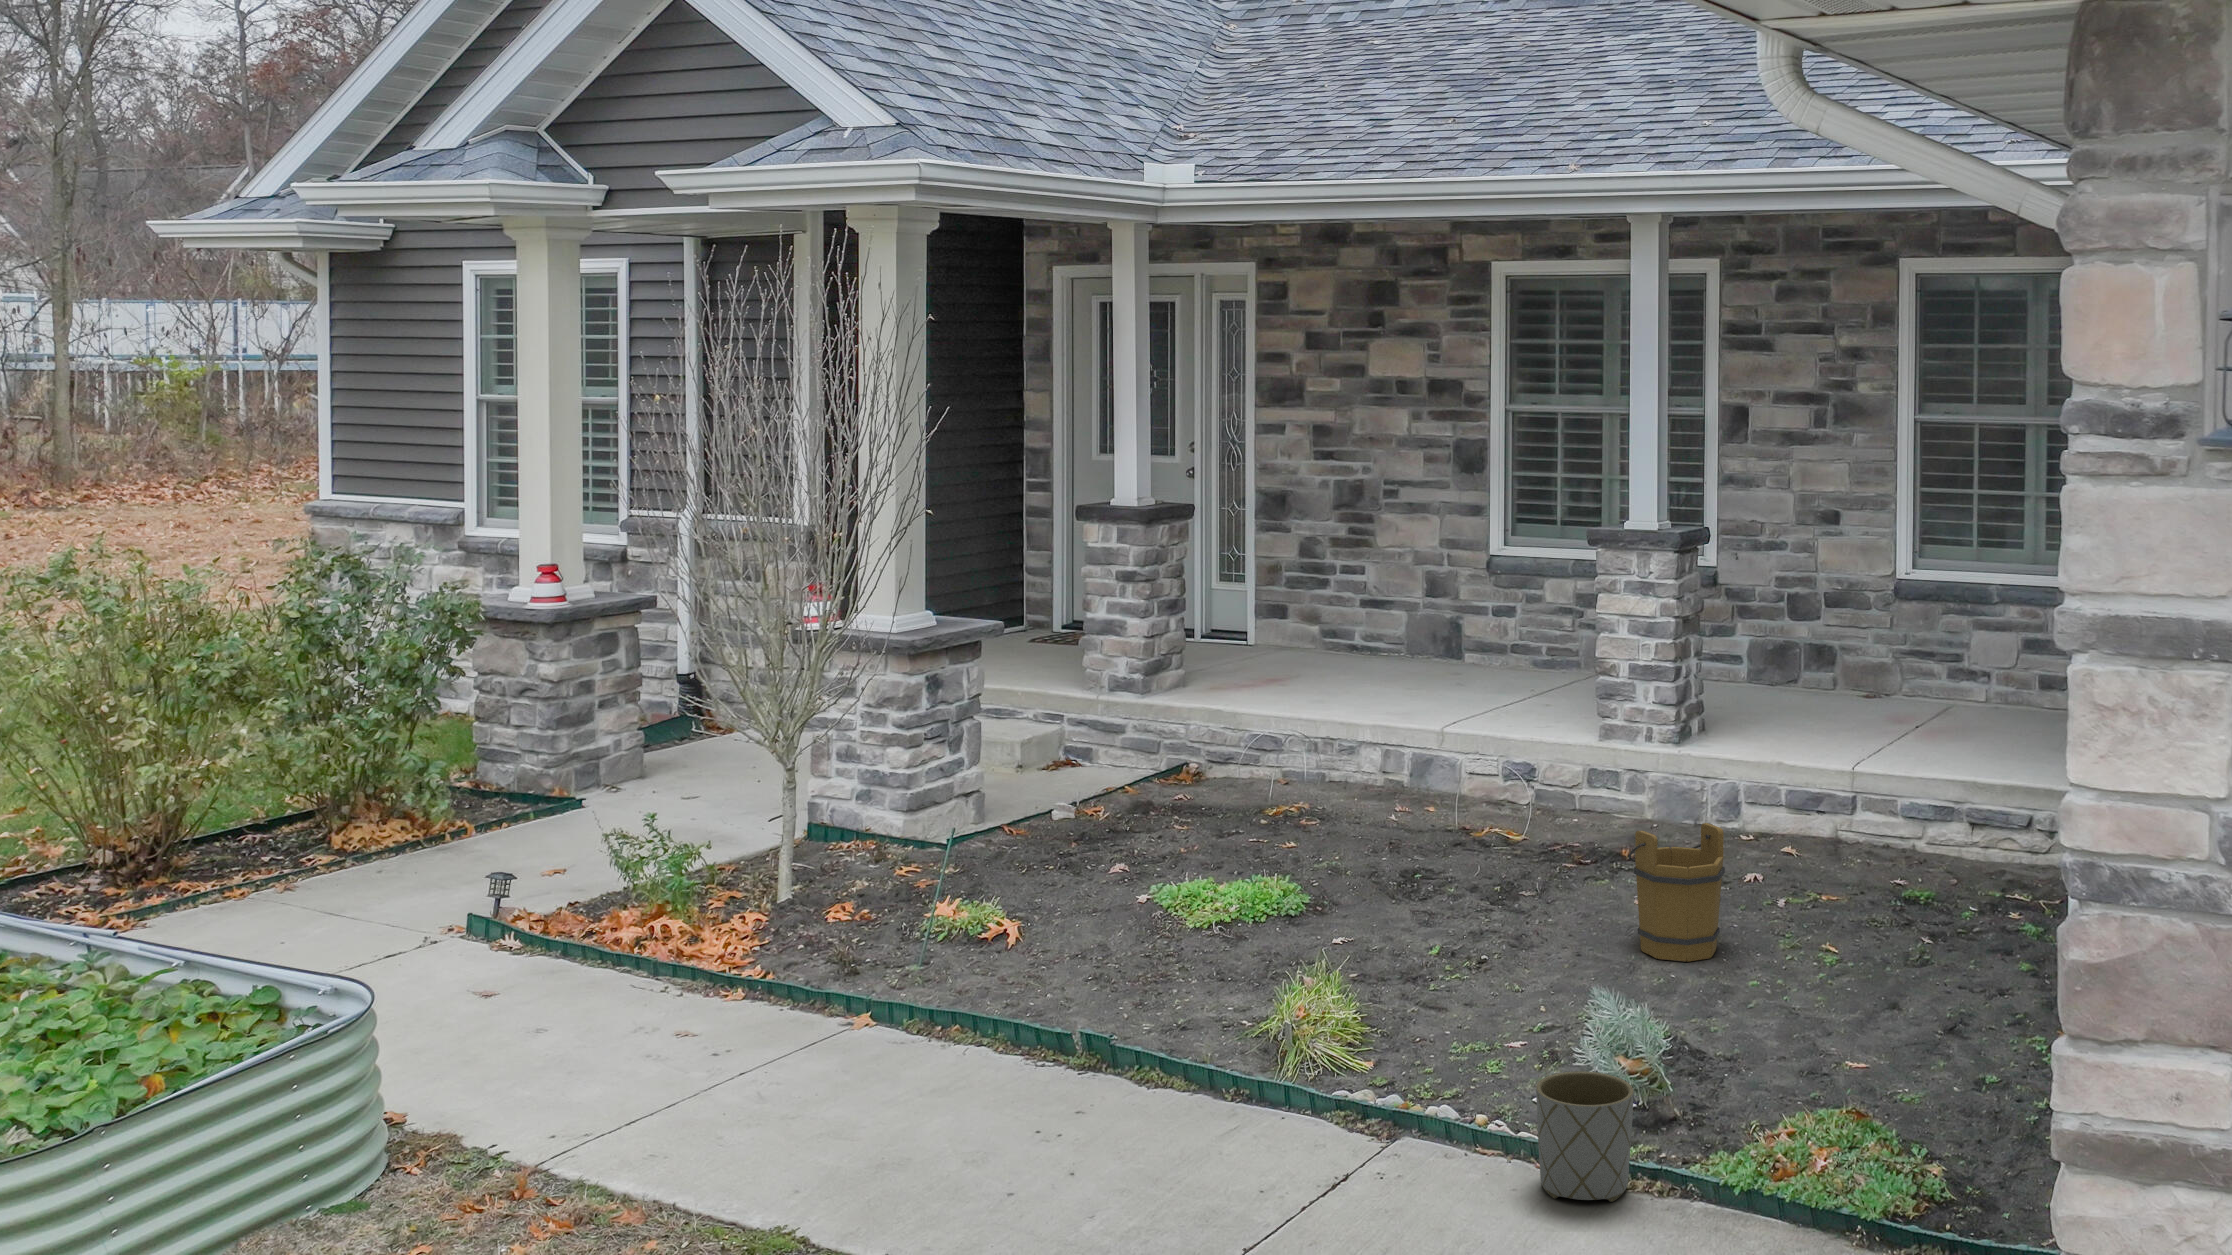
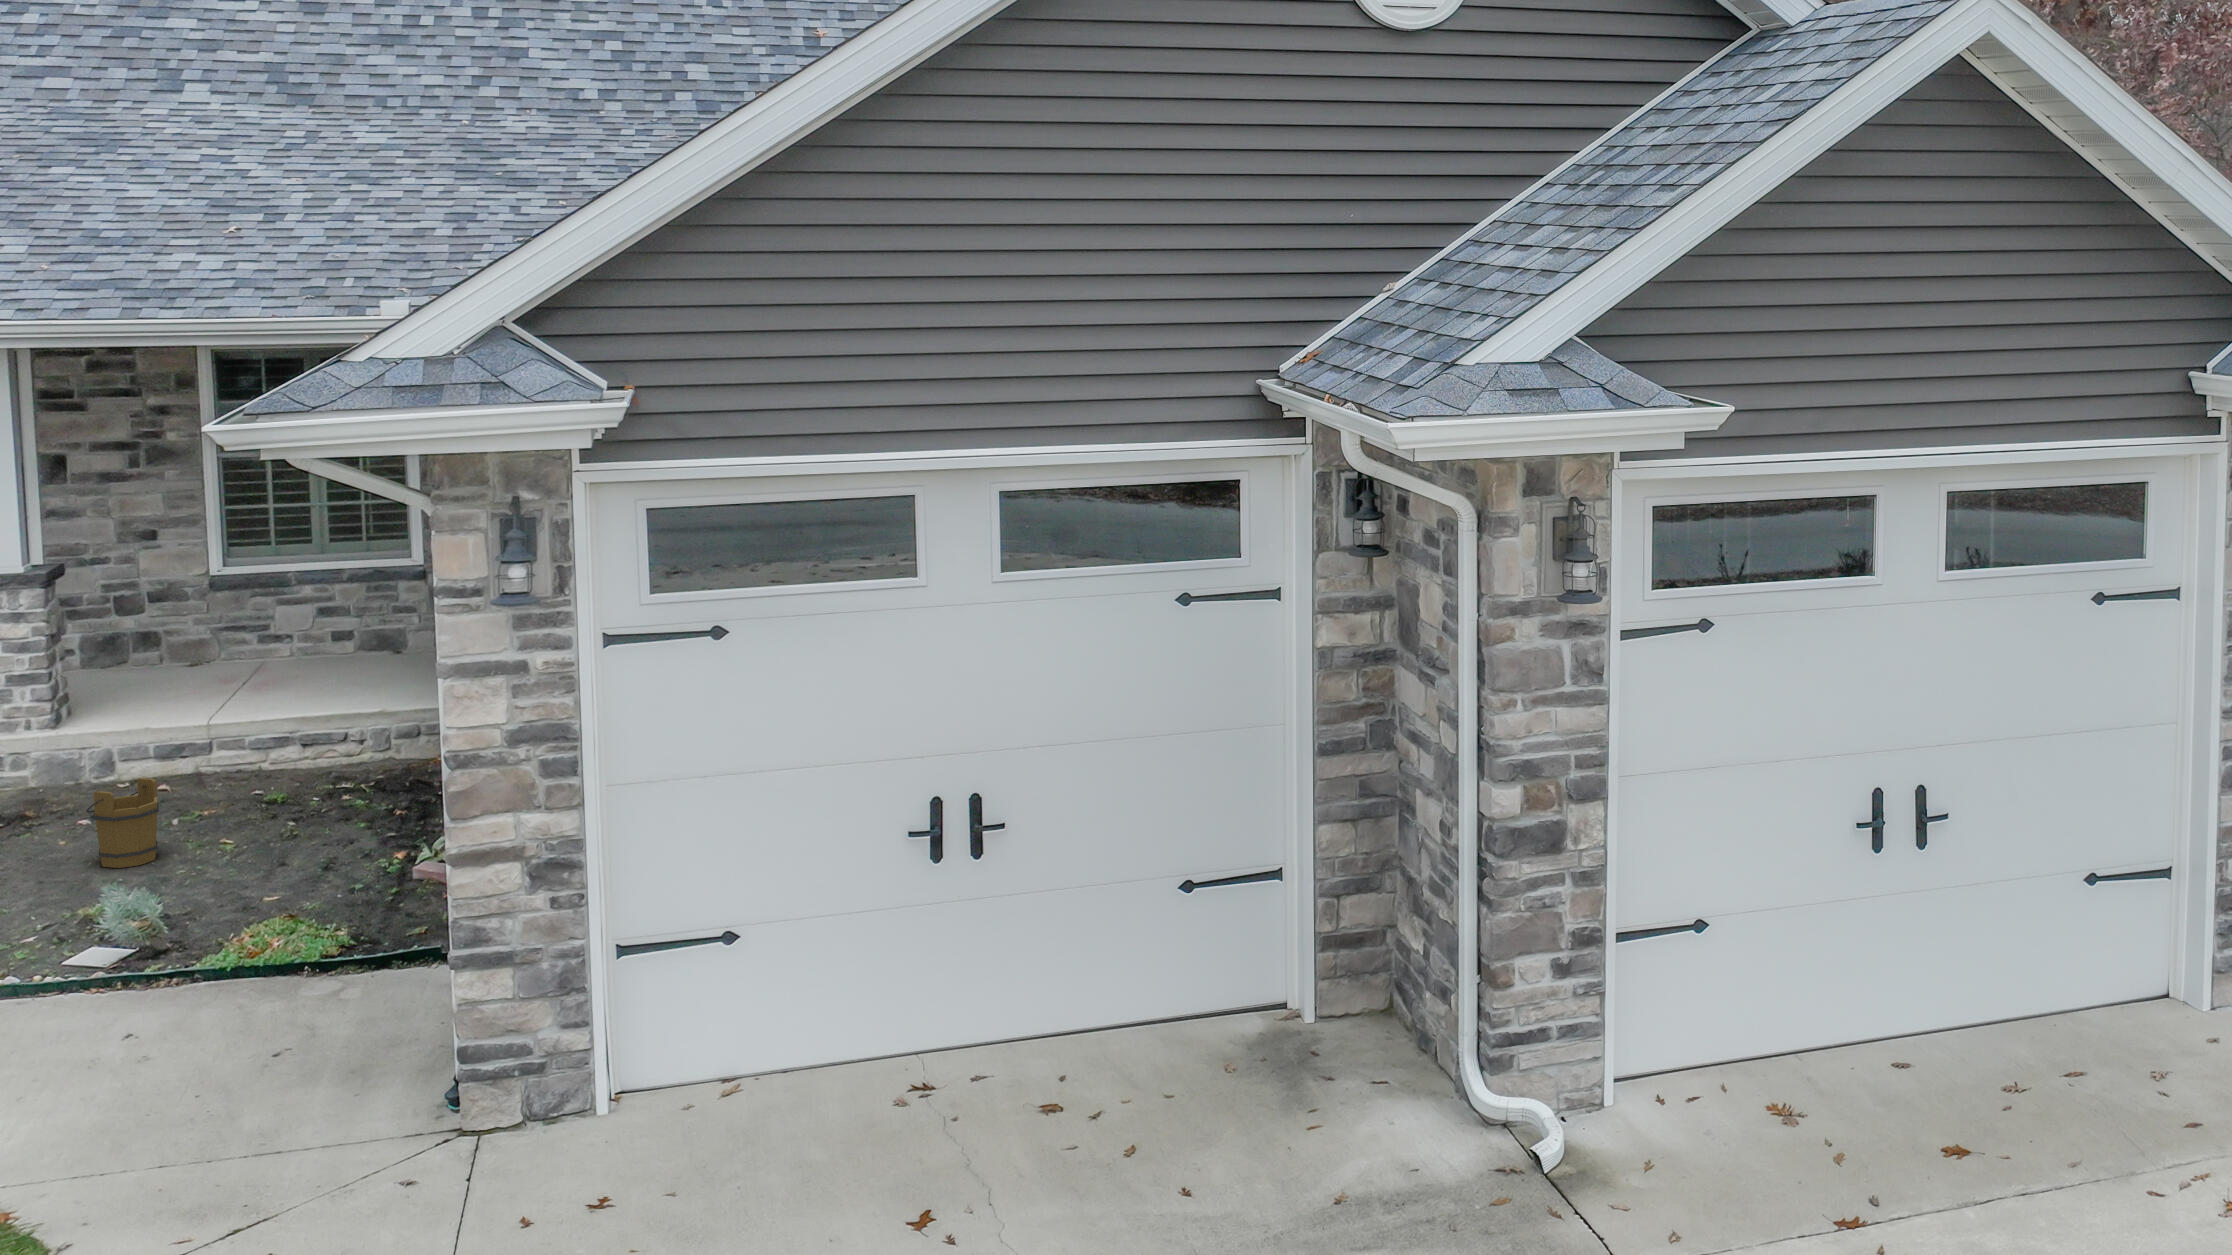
planter: present [1536,1071,1634,1202] -> none [124,918,186,986]

